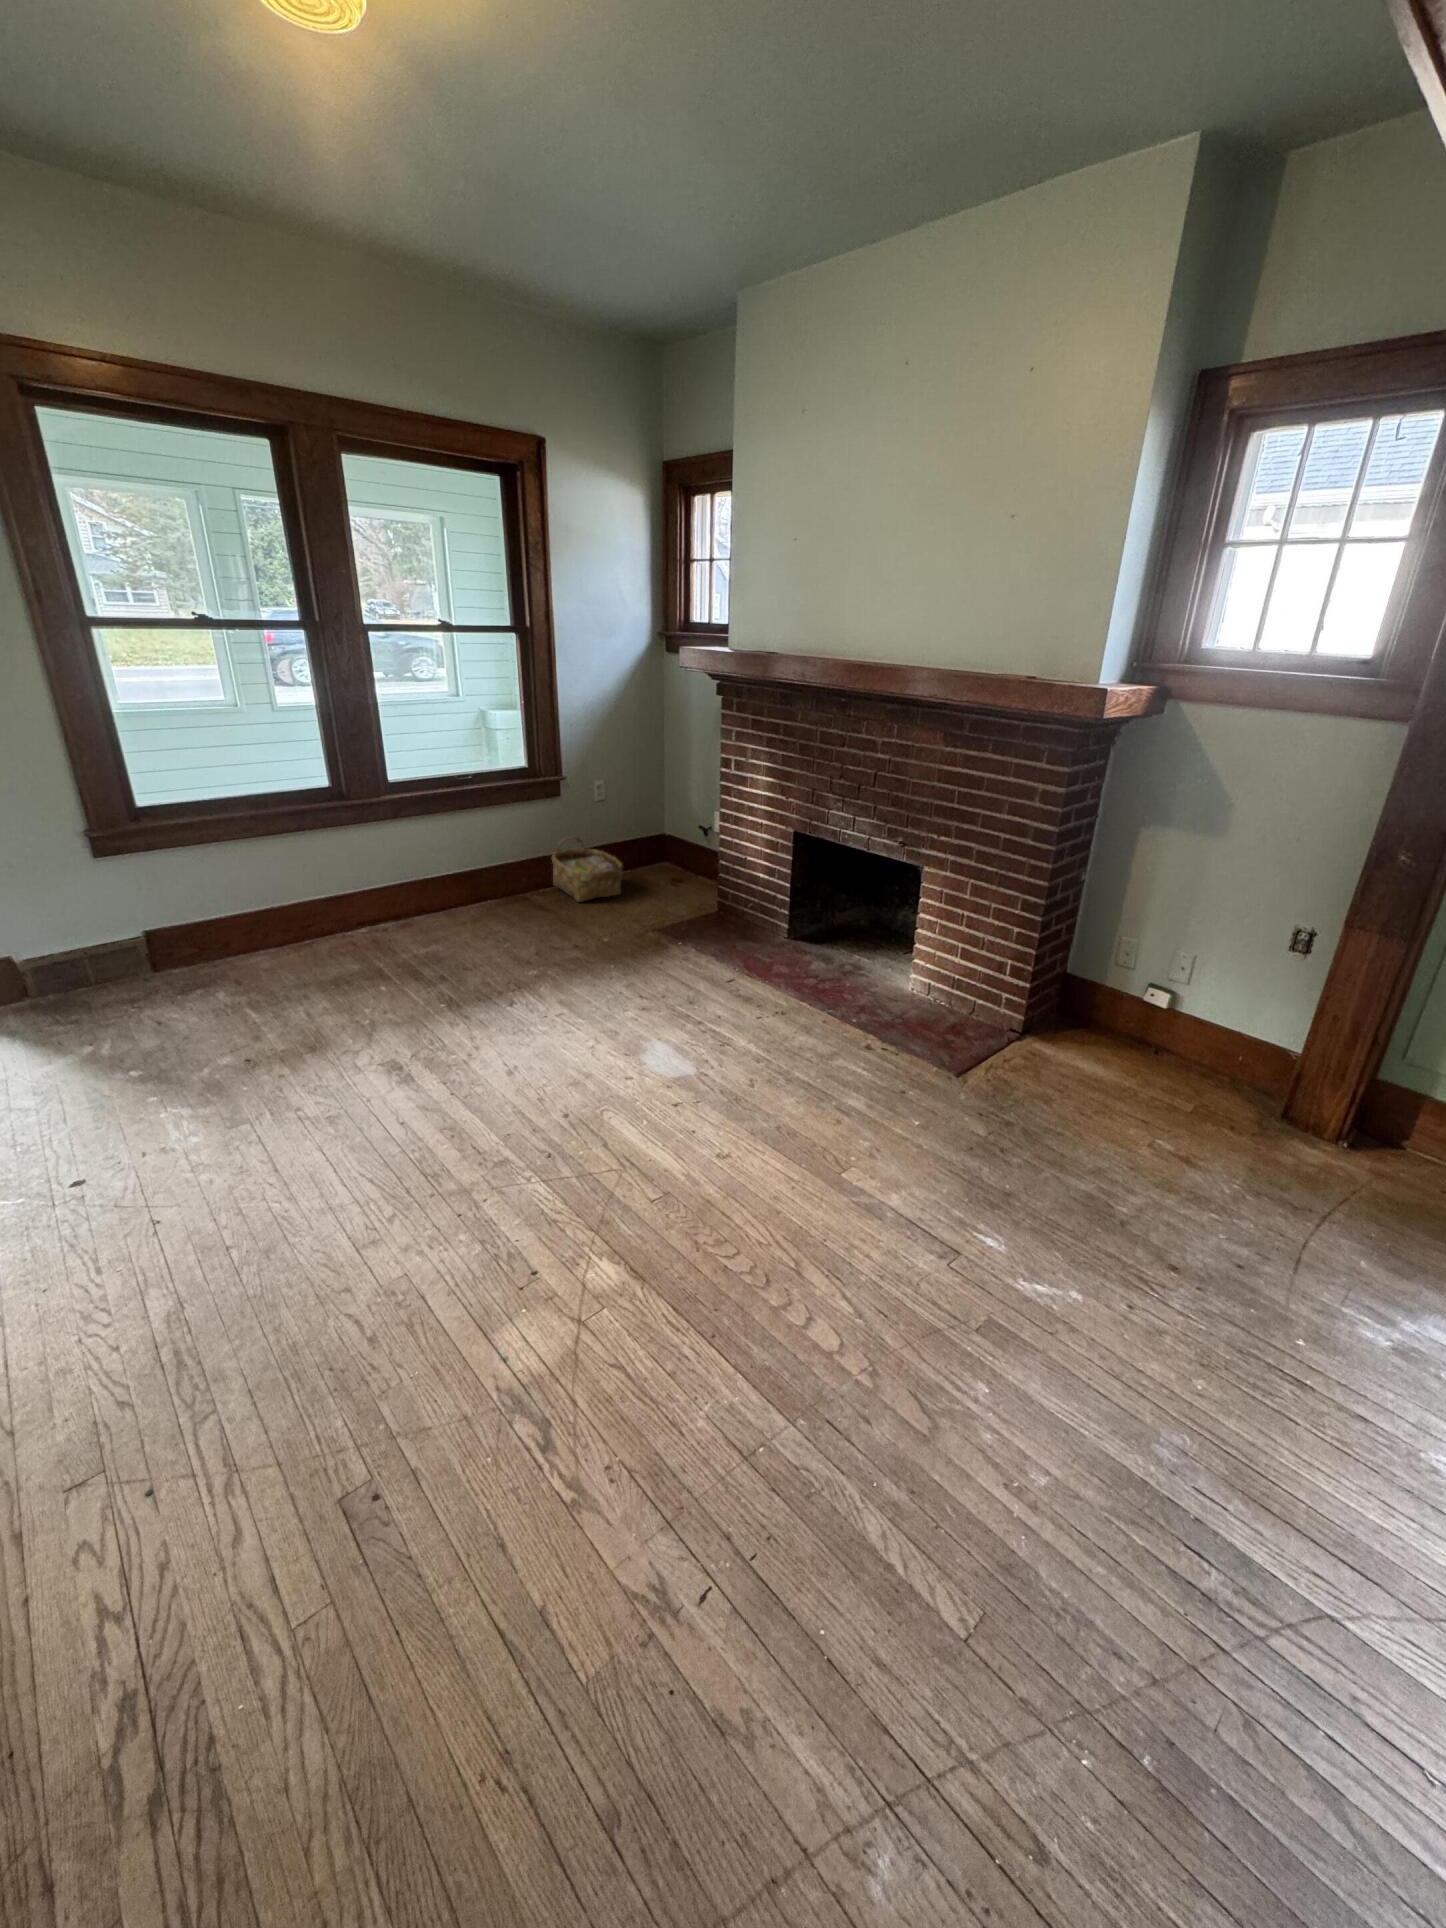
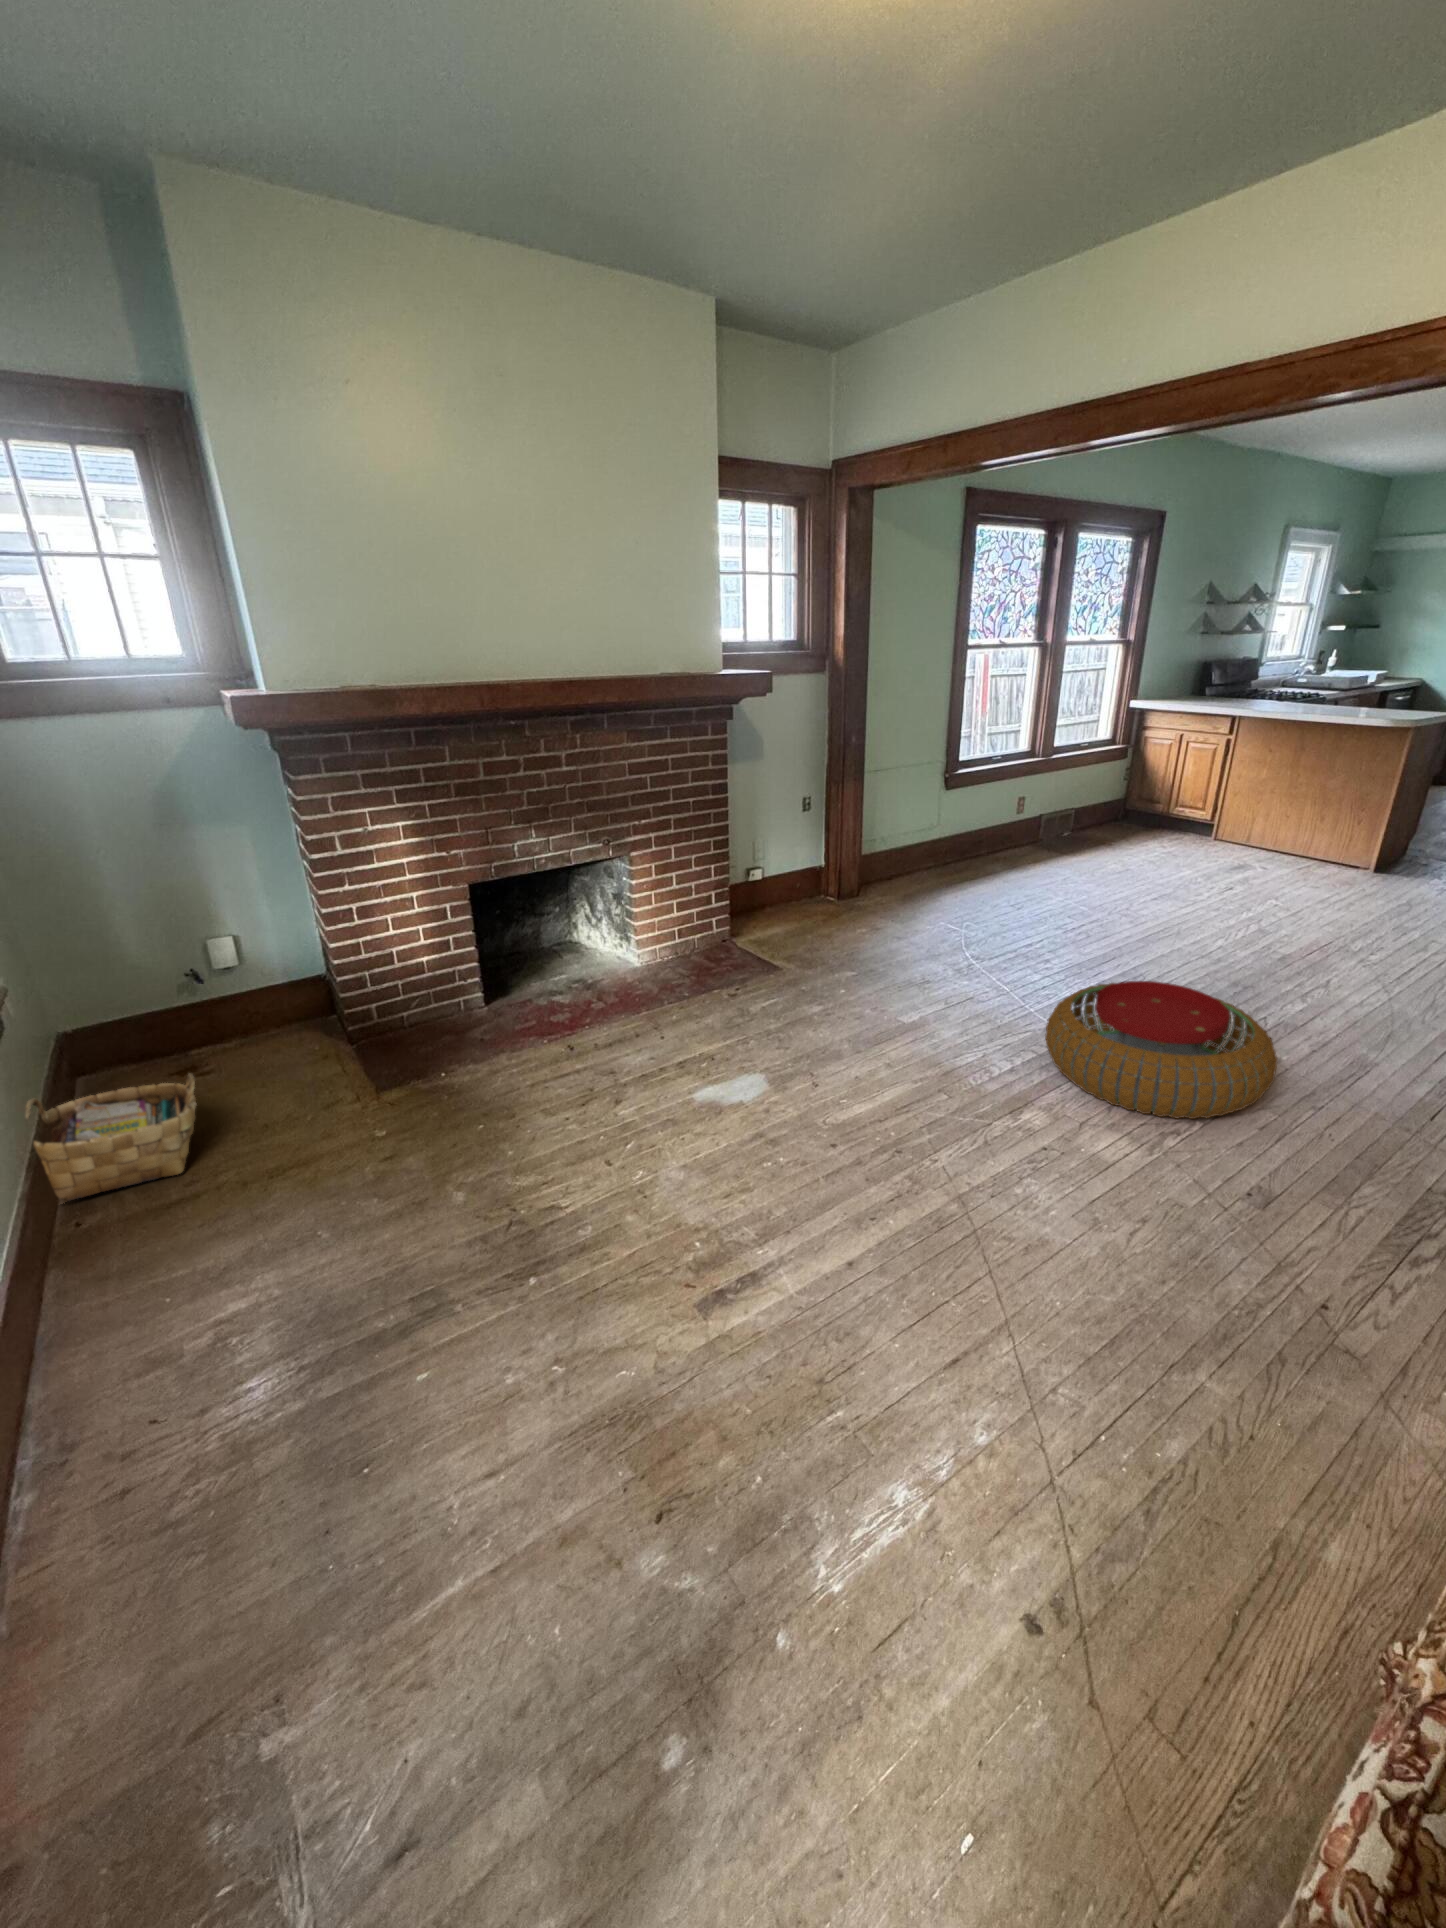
pouf: none [544,1253,950,1679] -> present [1045,981,1278,1119]

